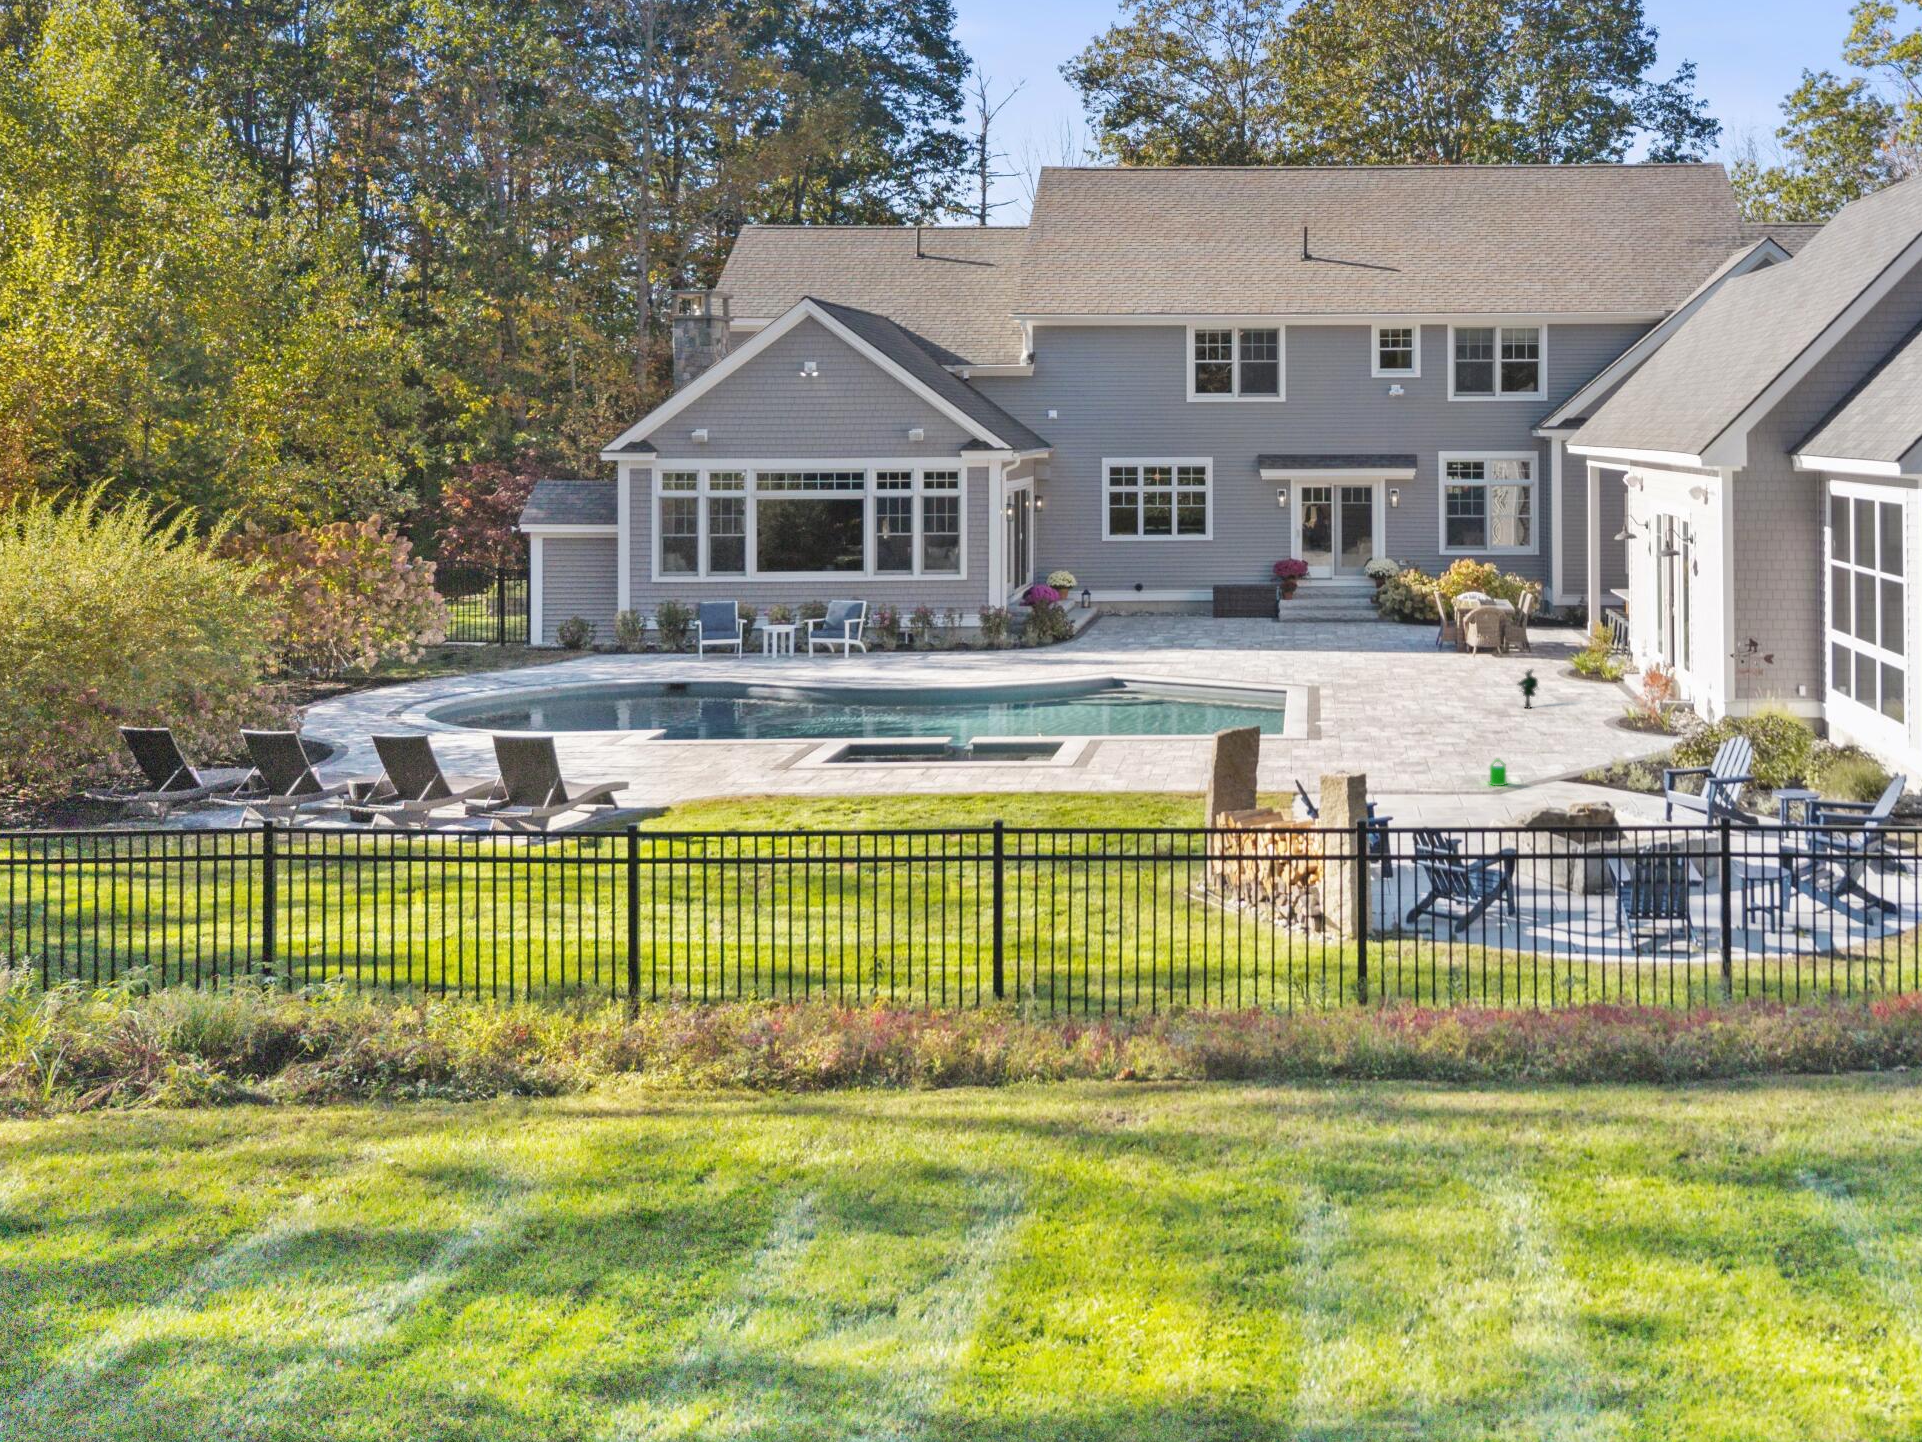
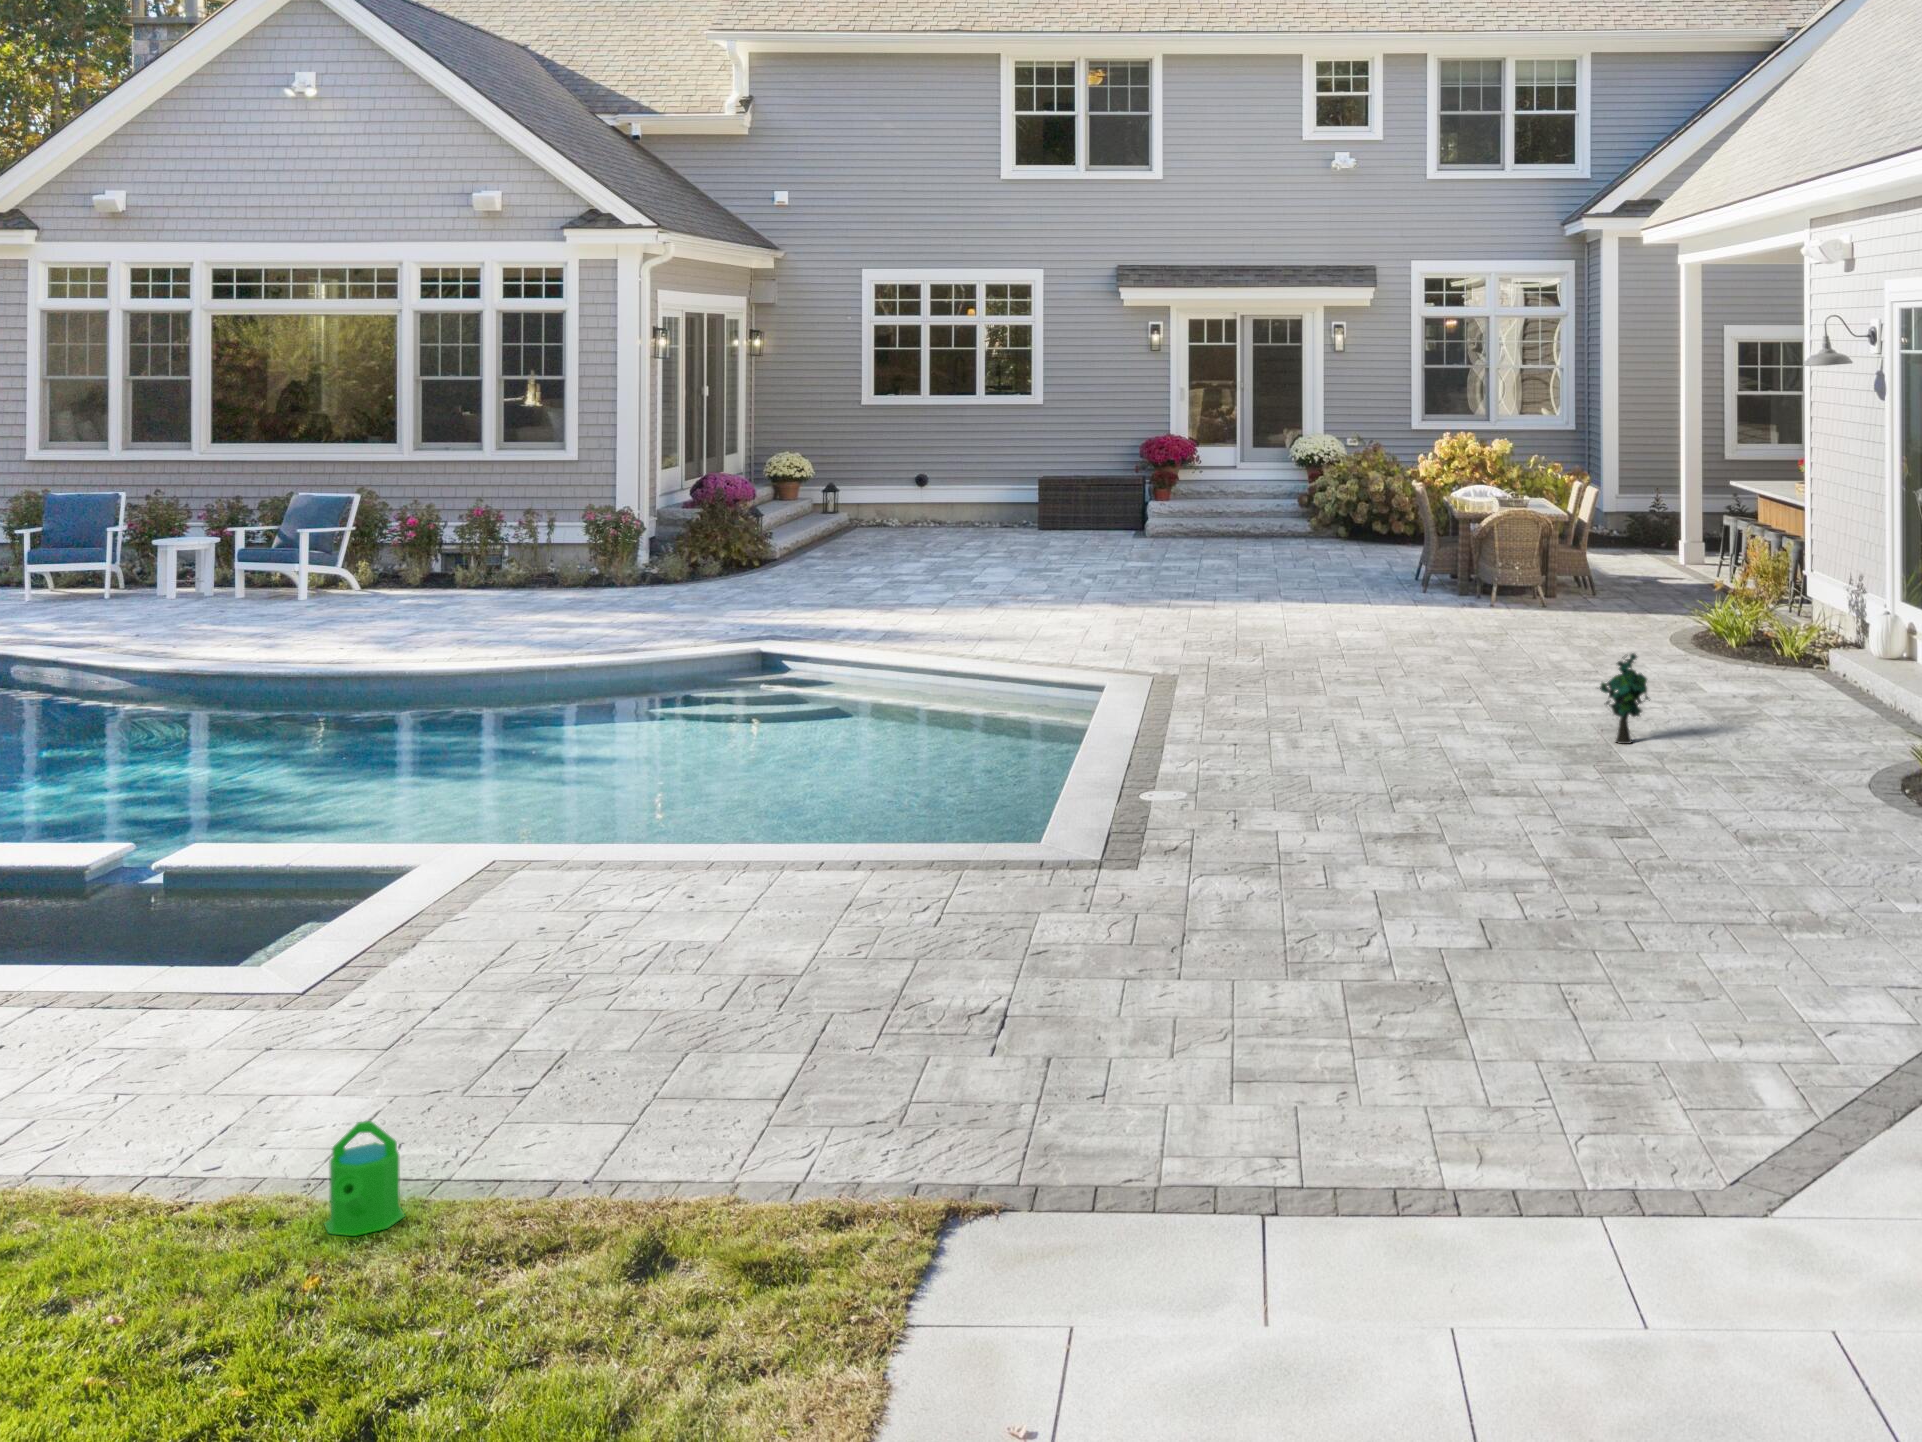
watering can: present [1490,759,1507,786] -> present [324,1121,405,1236]

